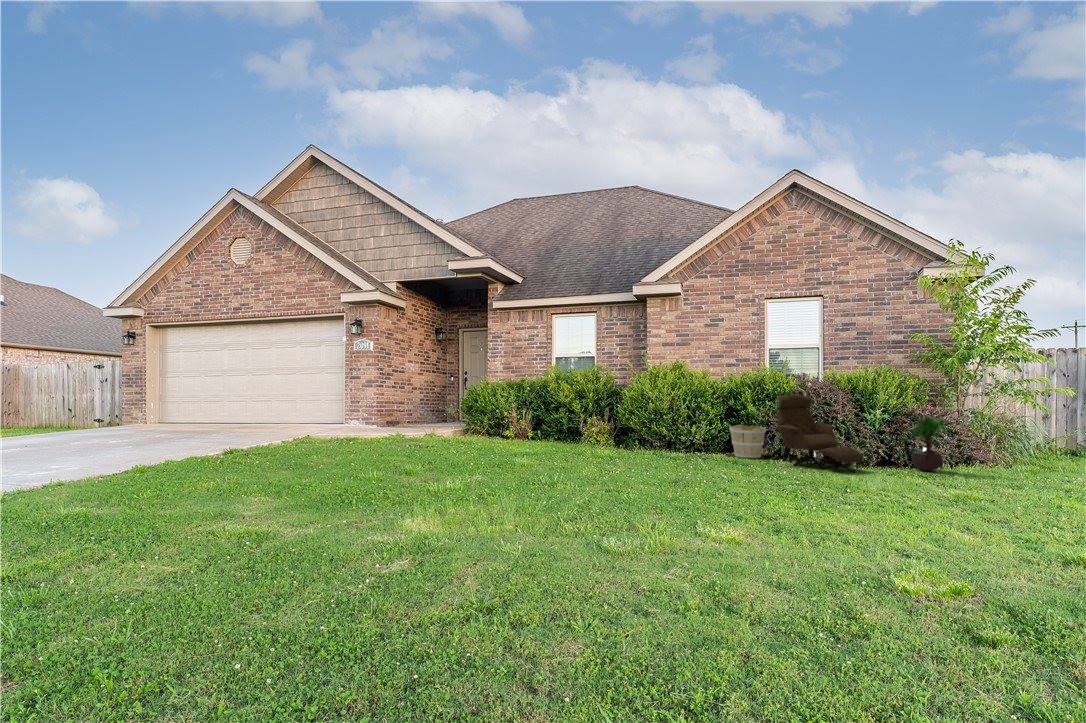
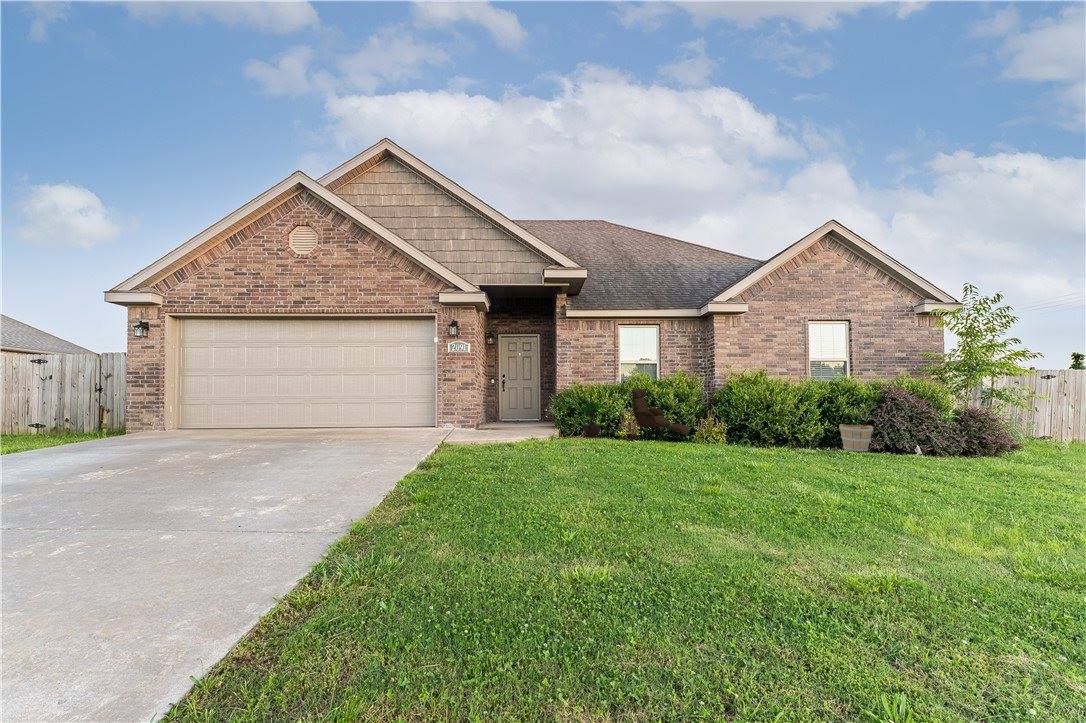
lounge chair: present [778,394,863,473] -> present [632,388,690,442]
potted tree: present [907,415,945,471] -> present [582,401,601,437]

